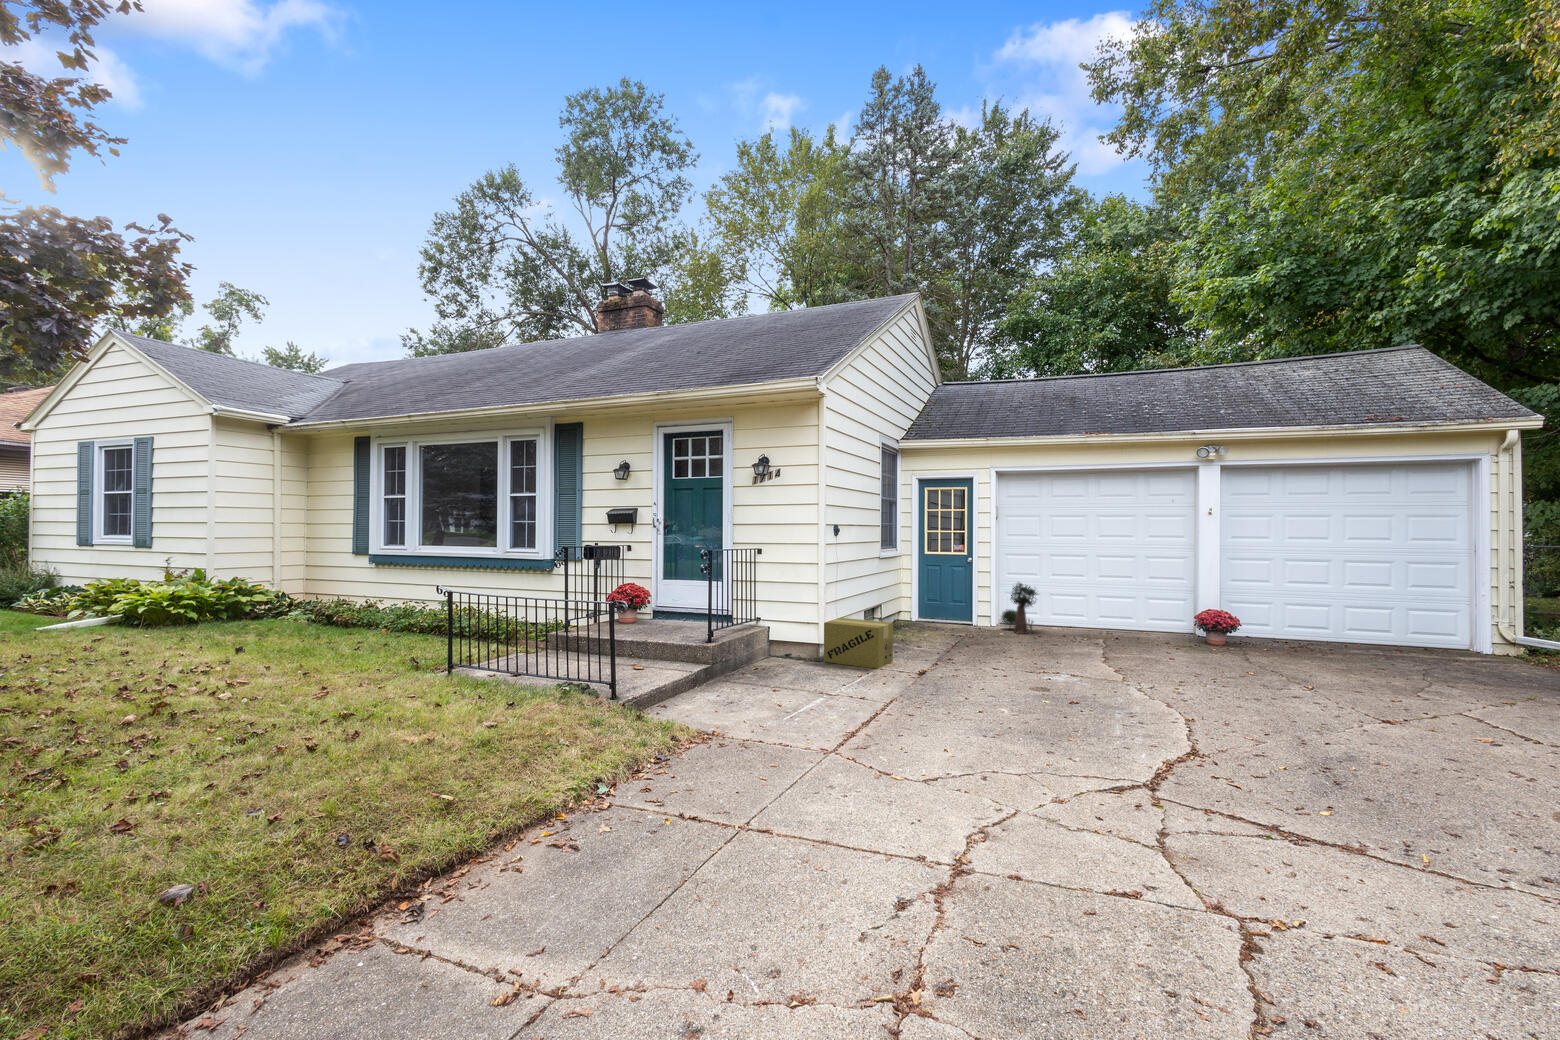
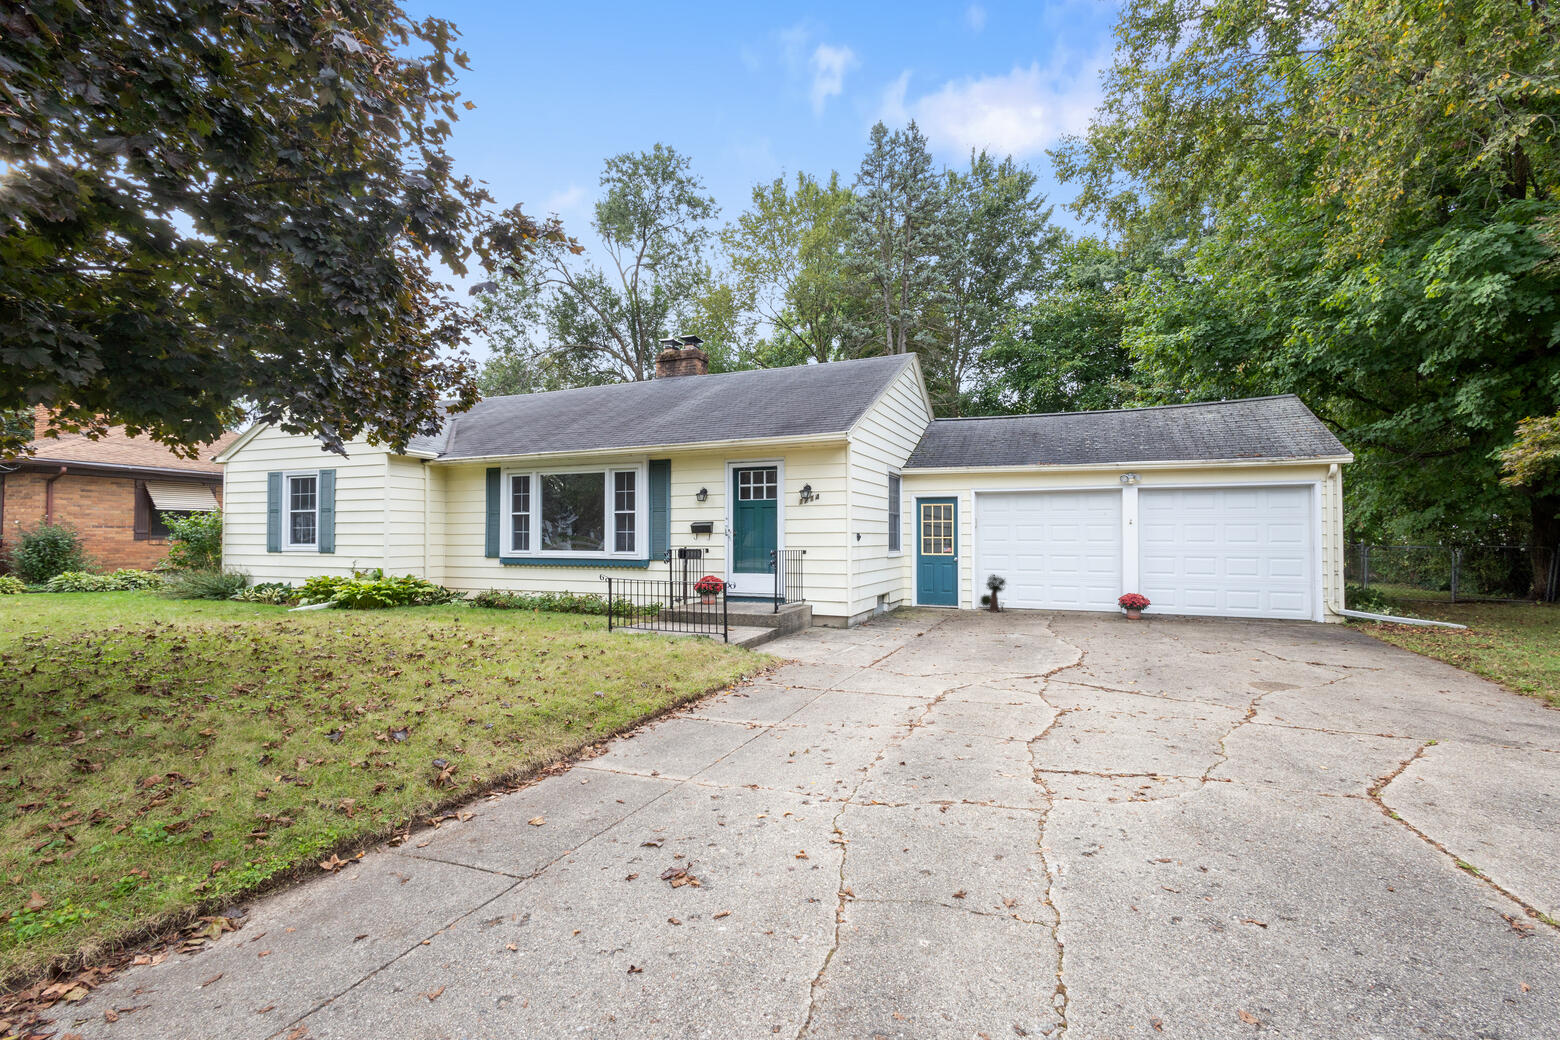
cardboard box: present [824,618,893,669] -> none [851,600,900,634]

